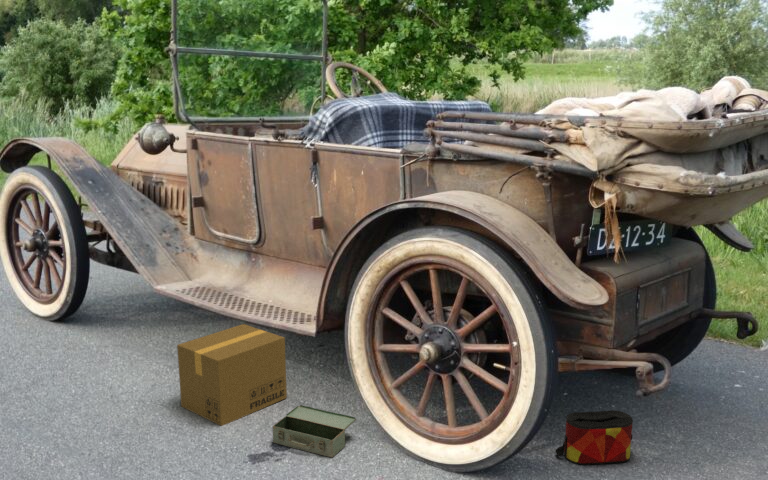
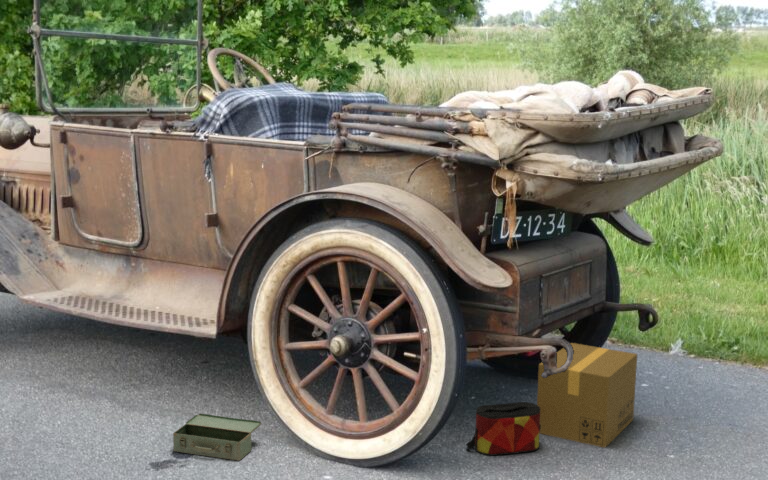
cardboard box: present [177,324,287,426] -> present [537,343,637,448]

